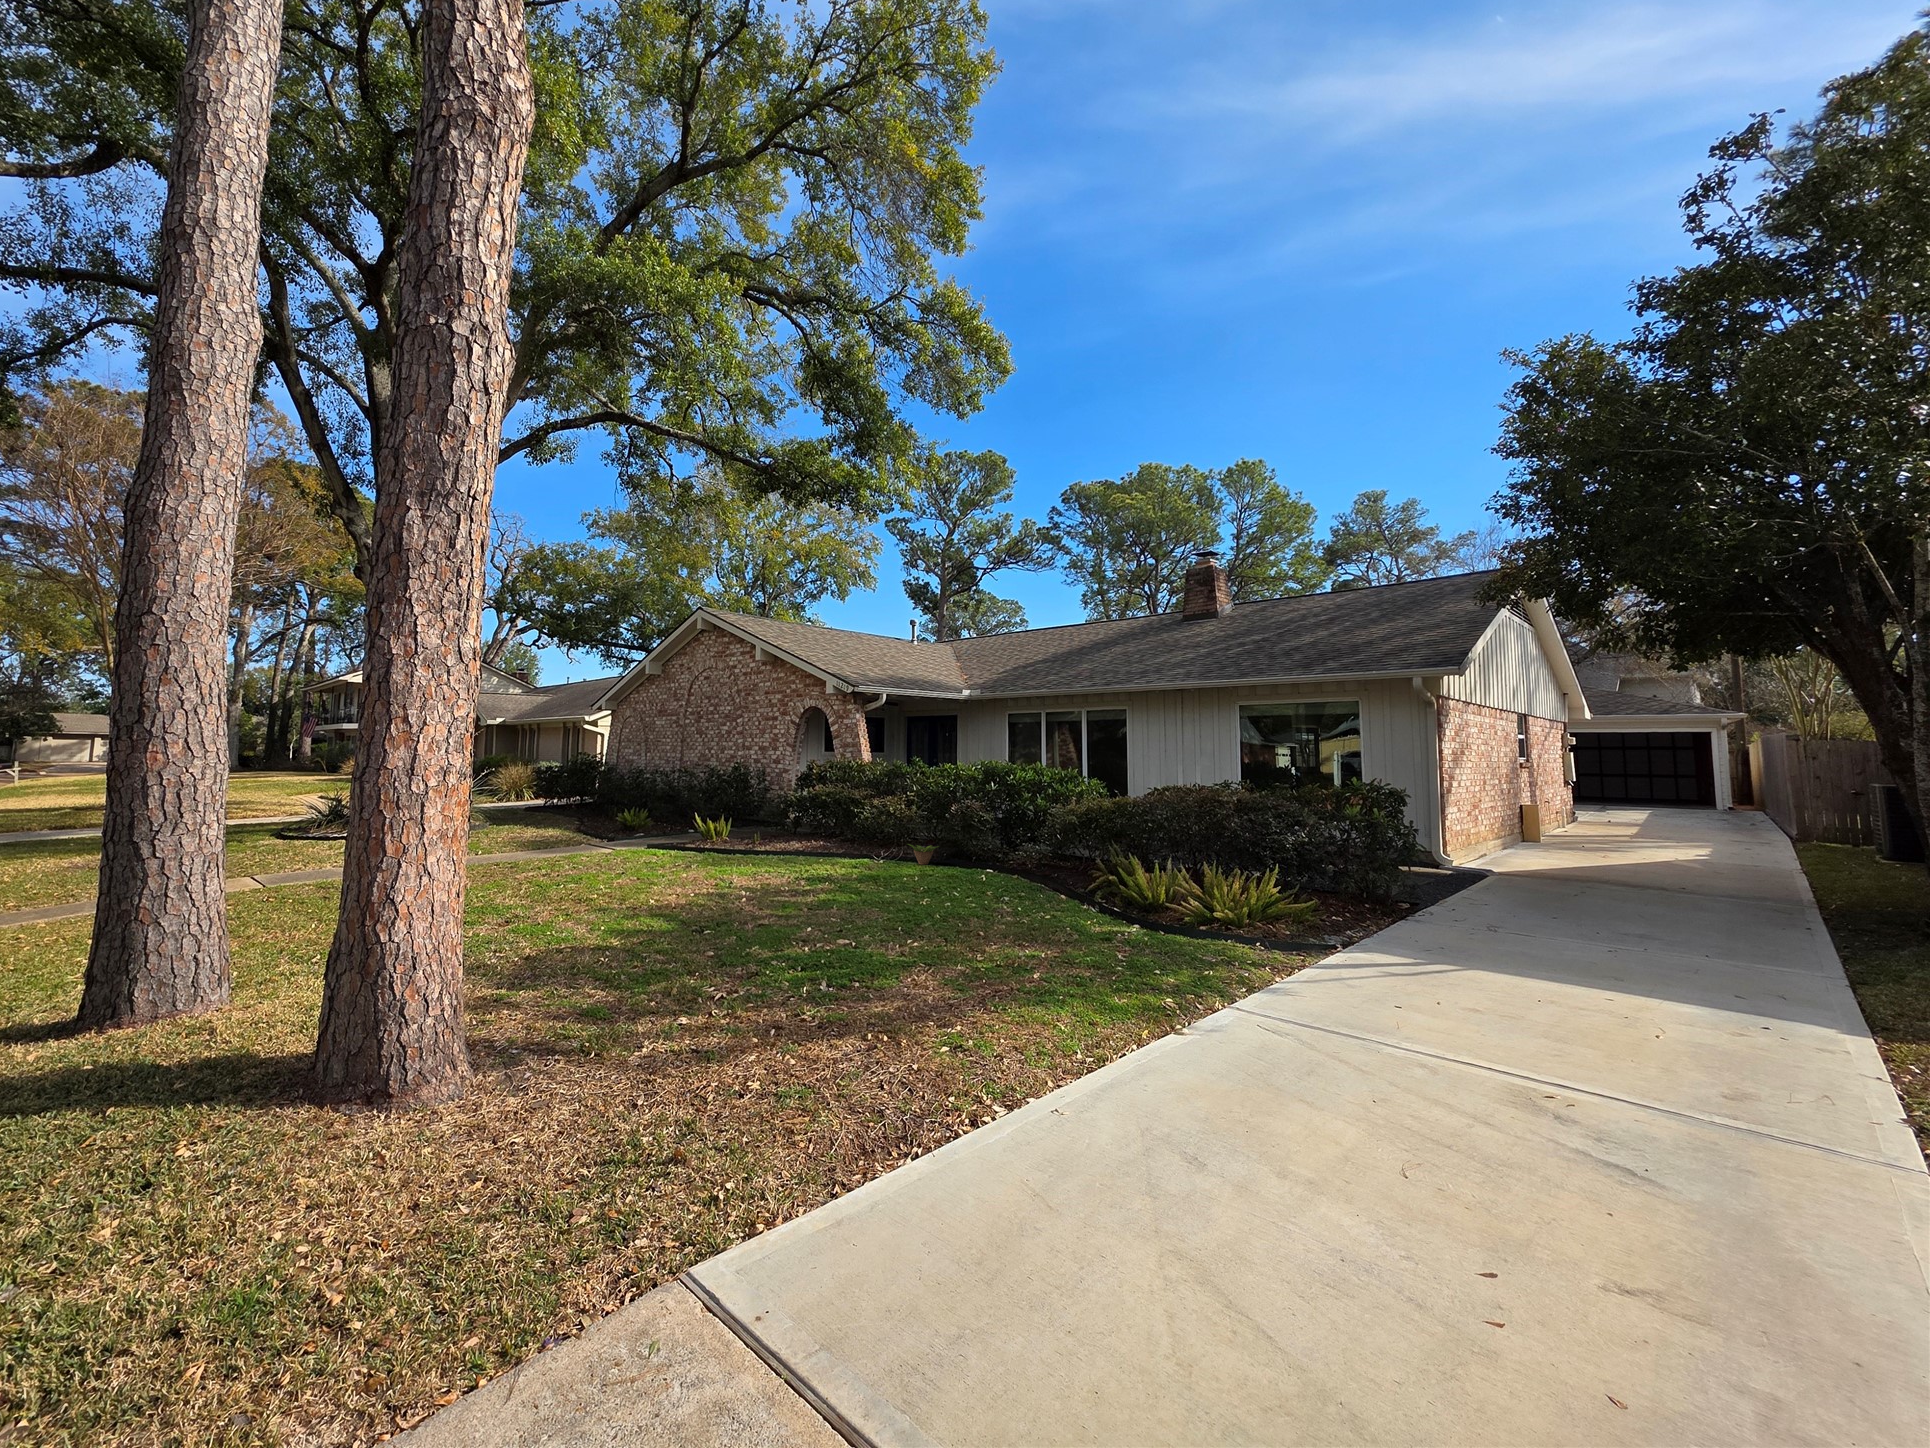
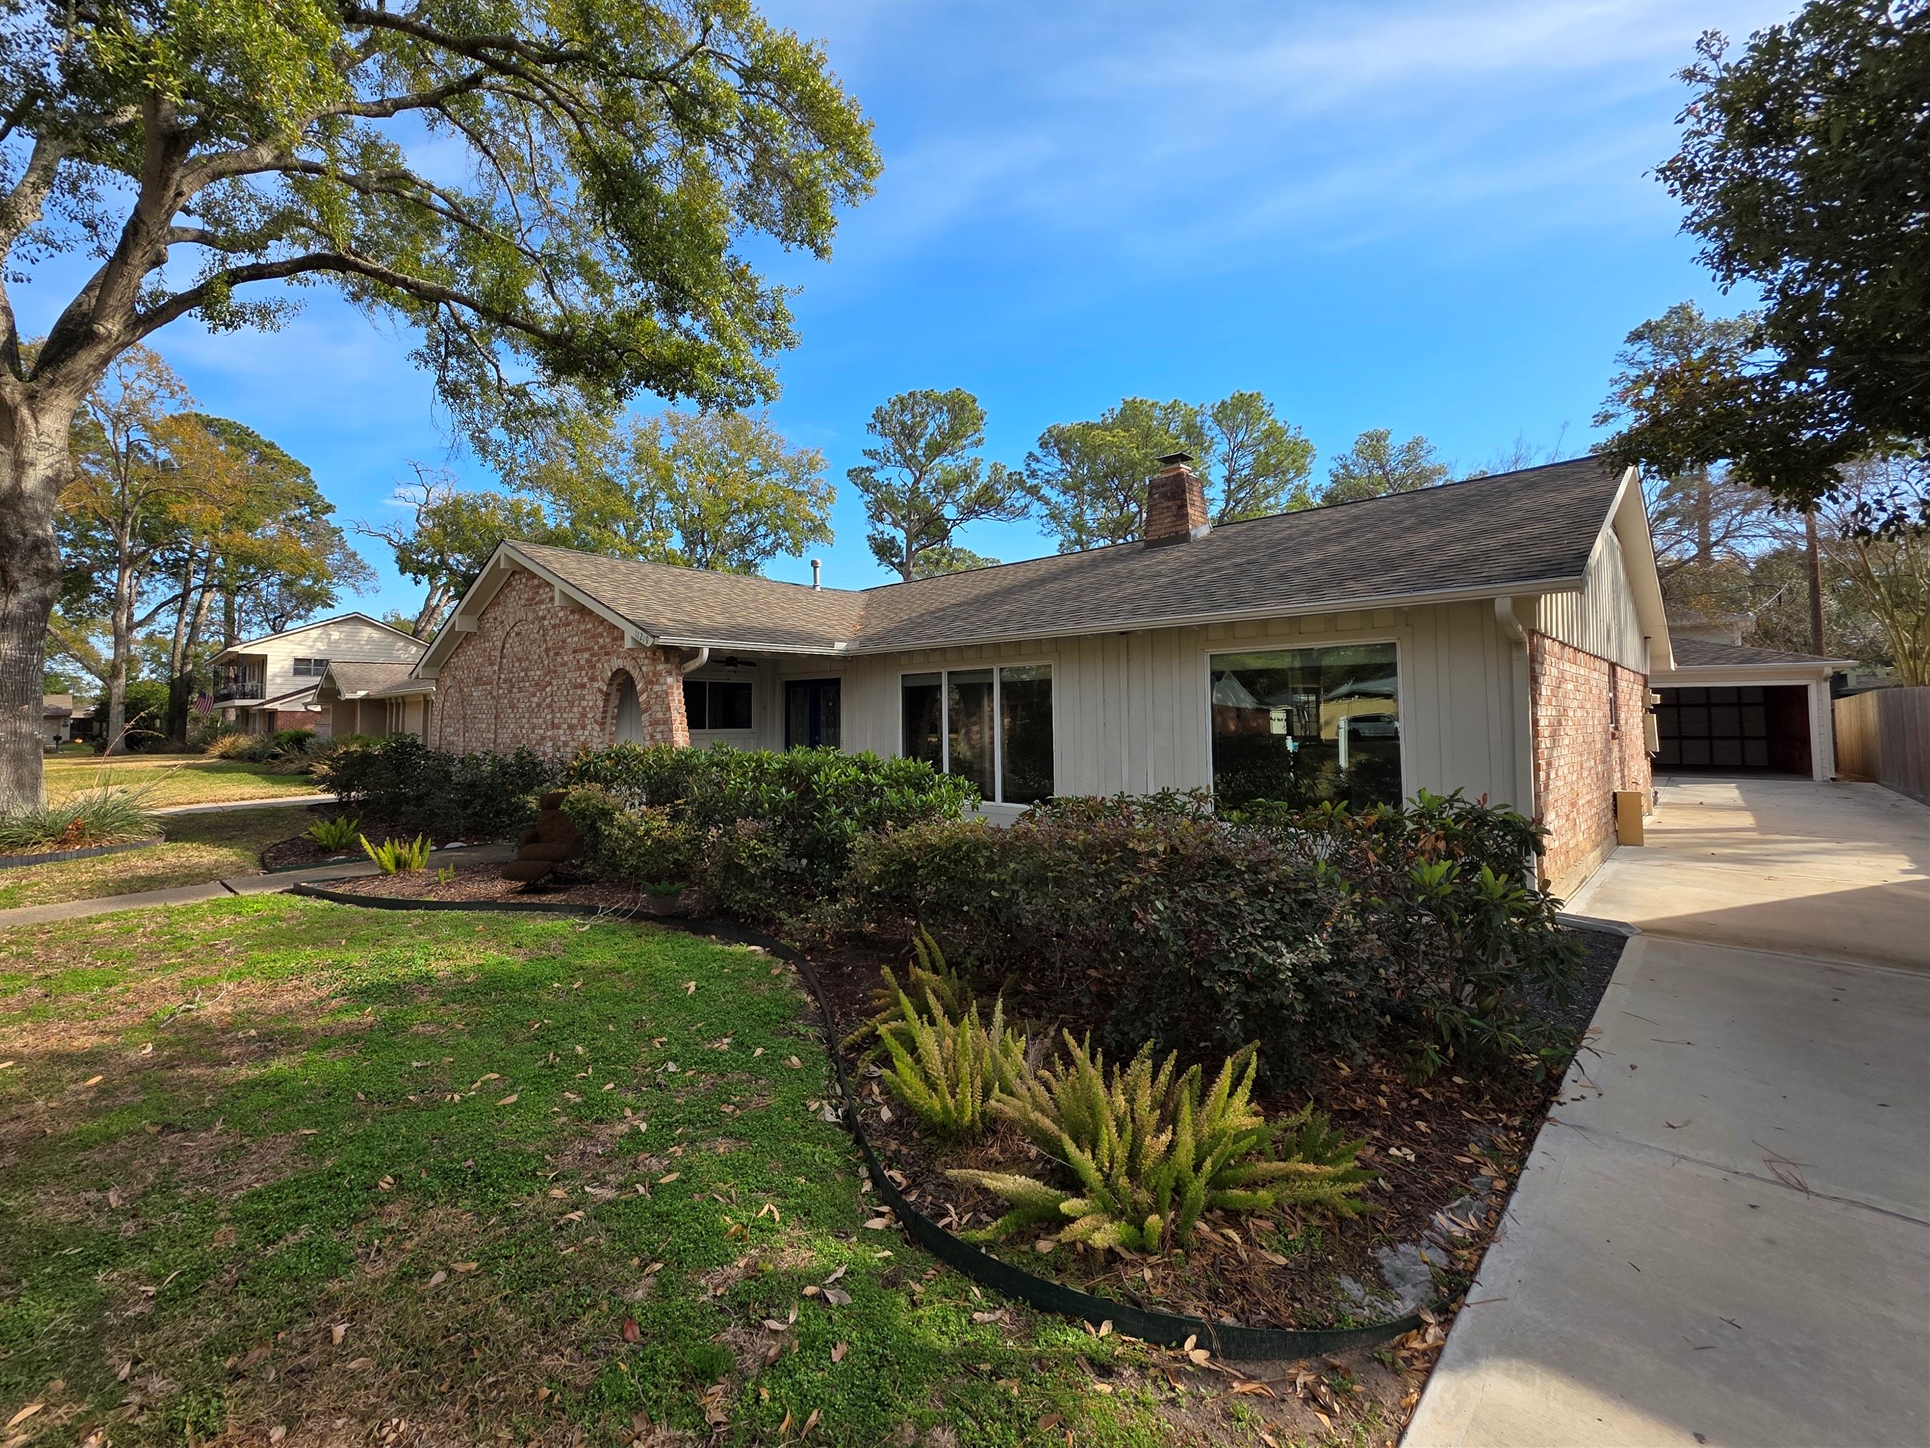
lounge chair: none [797,794,842,857] -> present [501,792,589,895]

